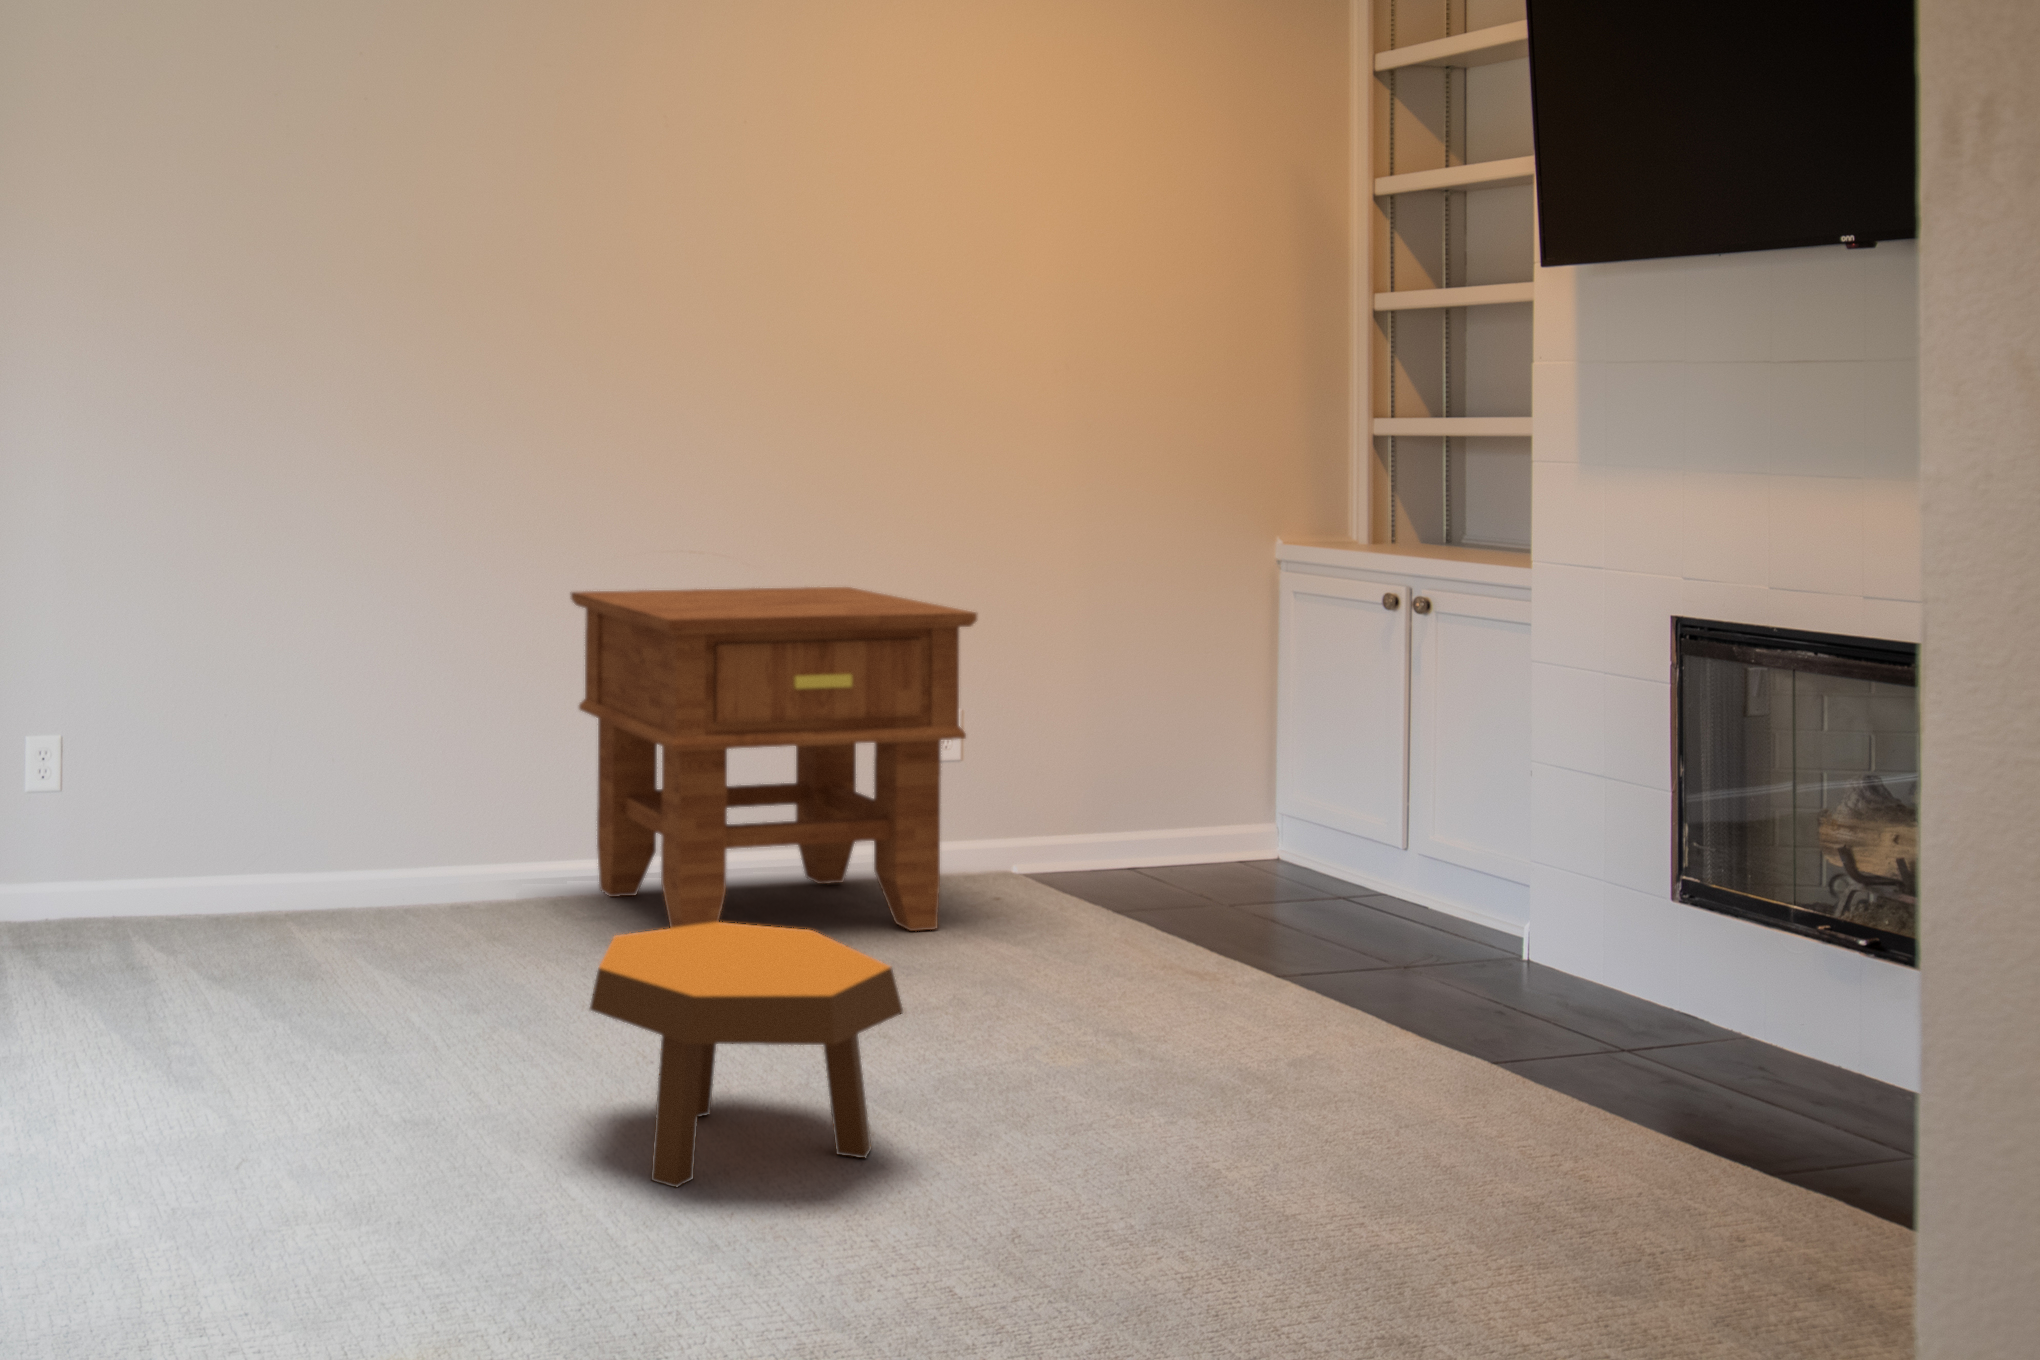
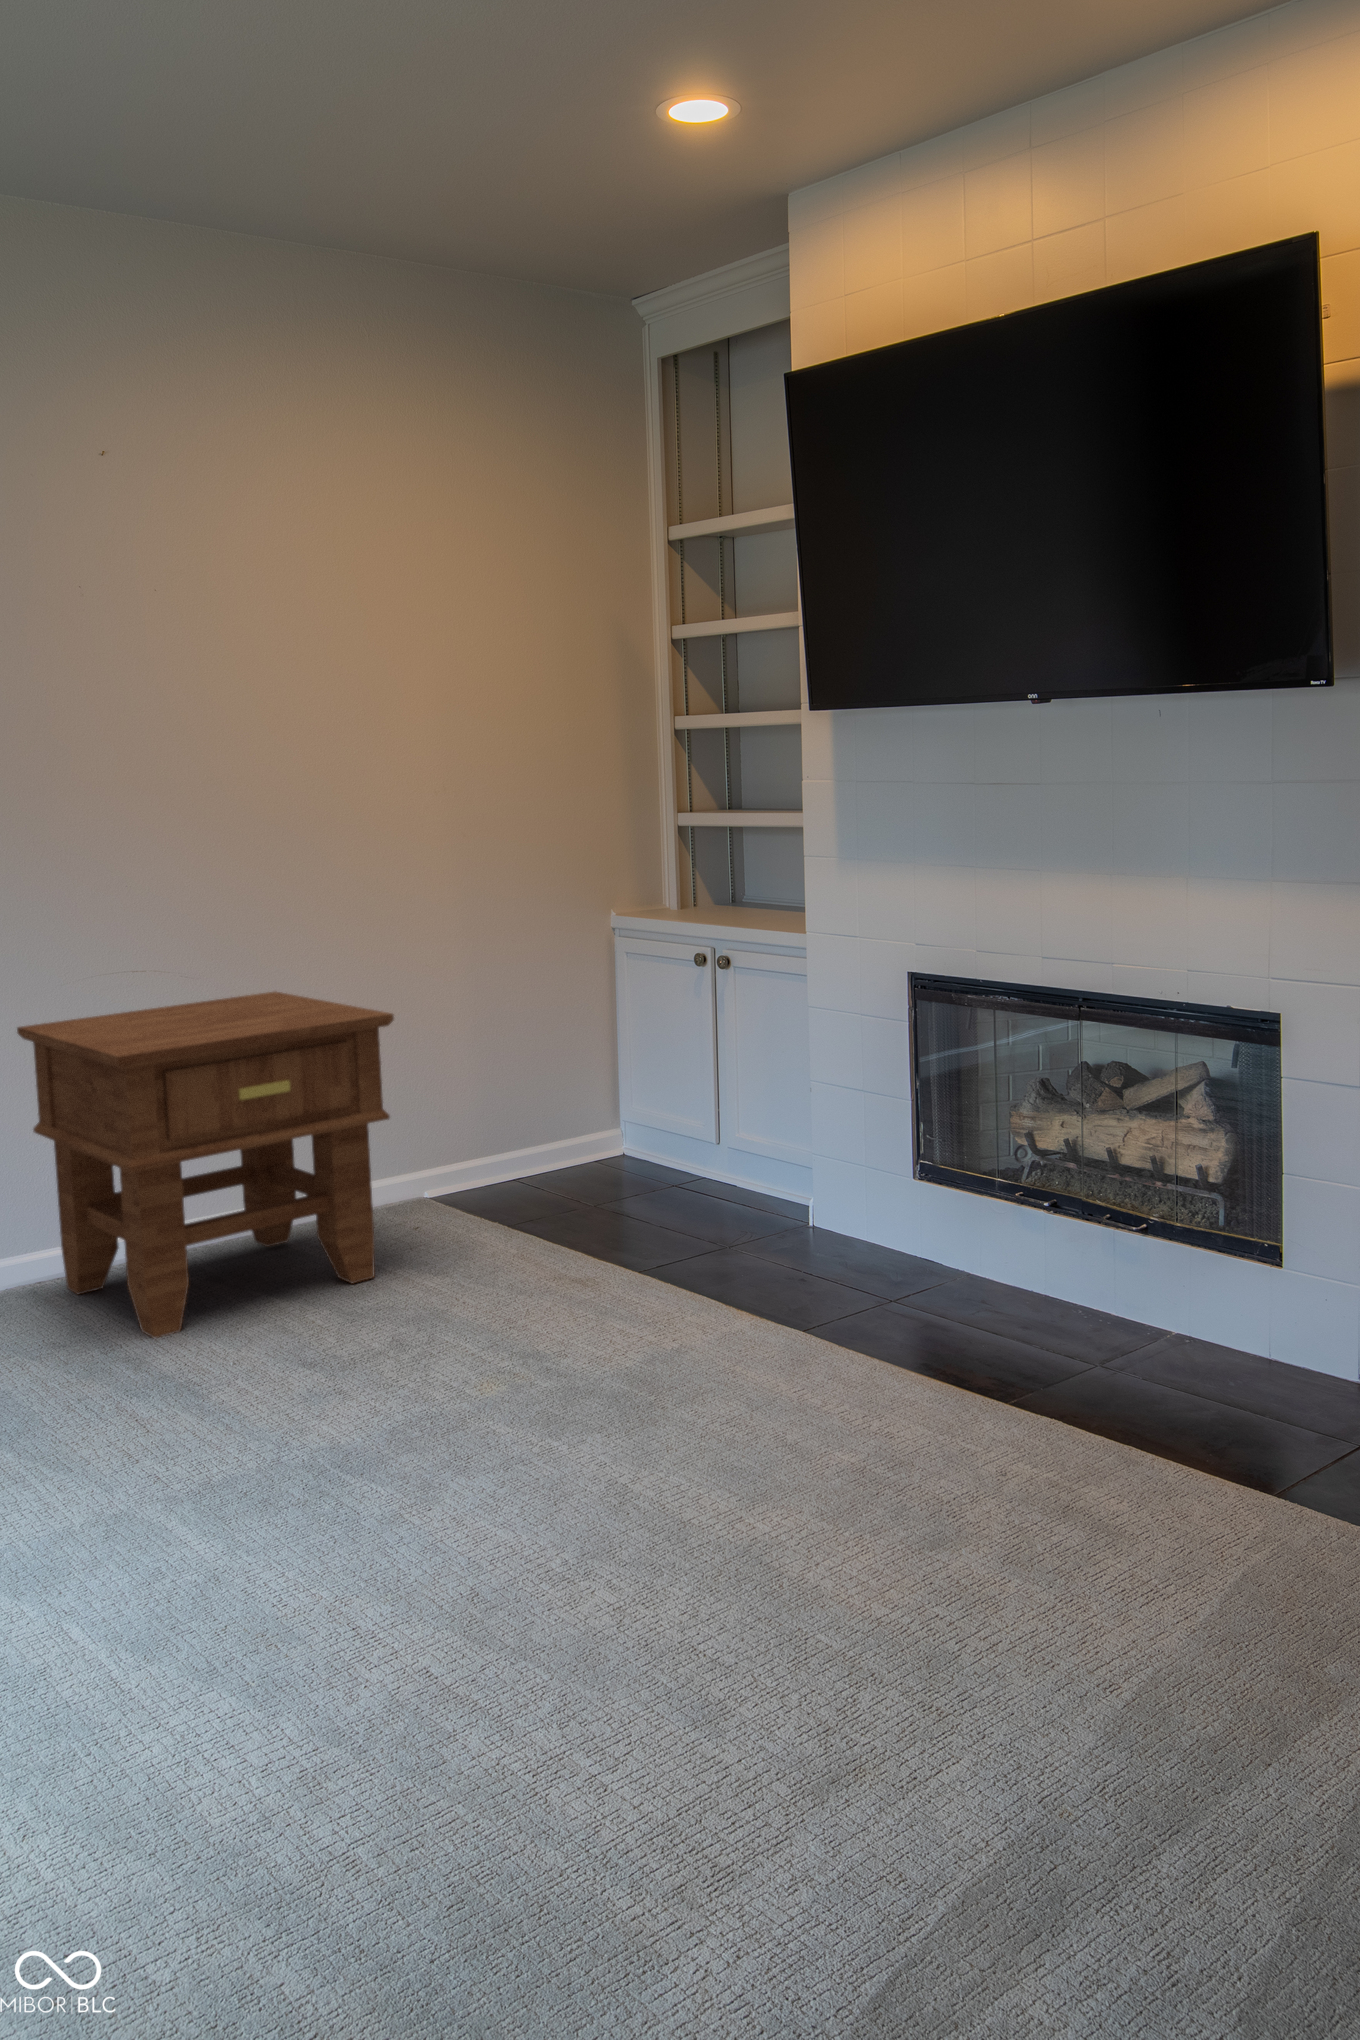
footstool: present [590,922,903,1187] -> none [75,1348,373,1630]

